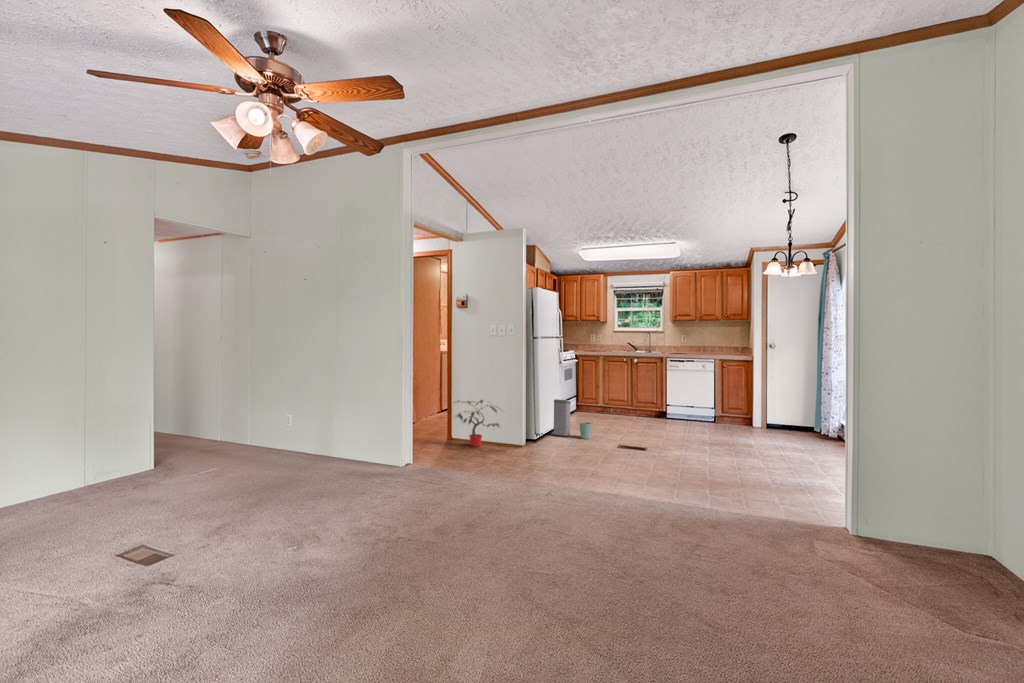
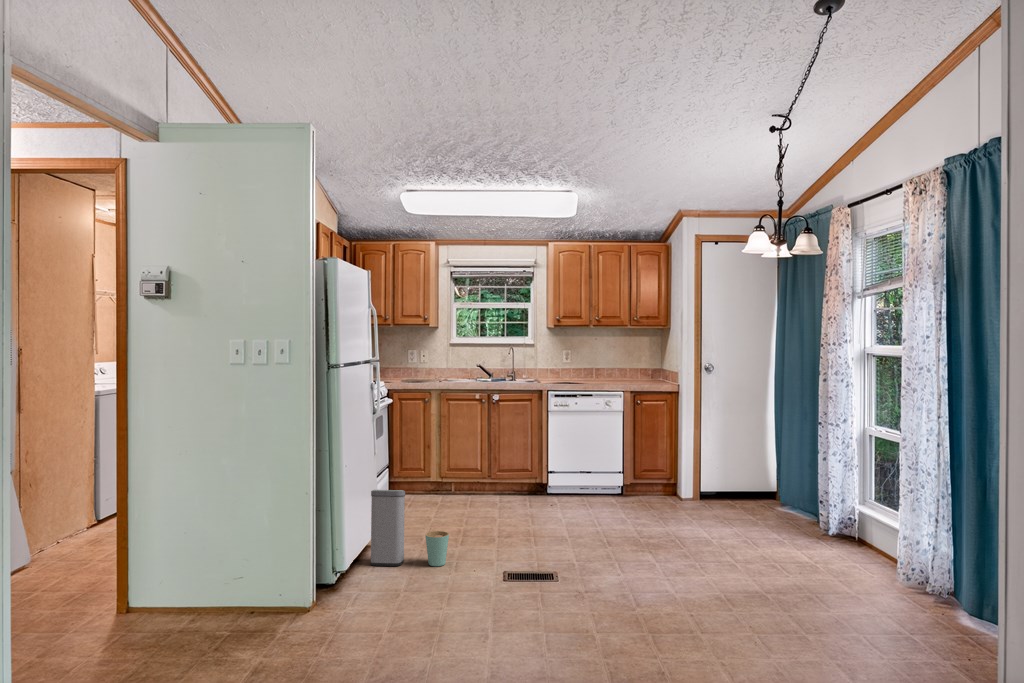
potted plant: present [457,400,499,447] -> none [128,516,274,635]

